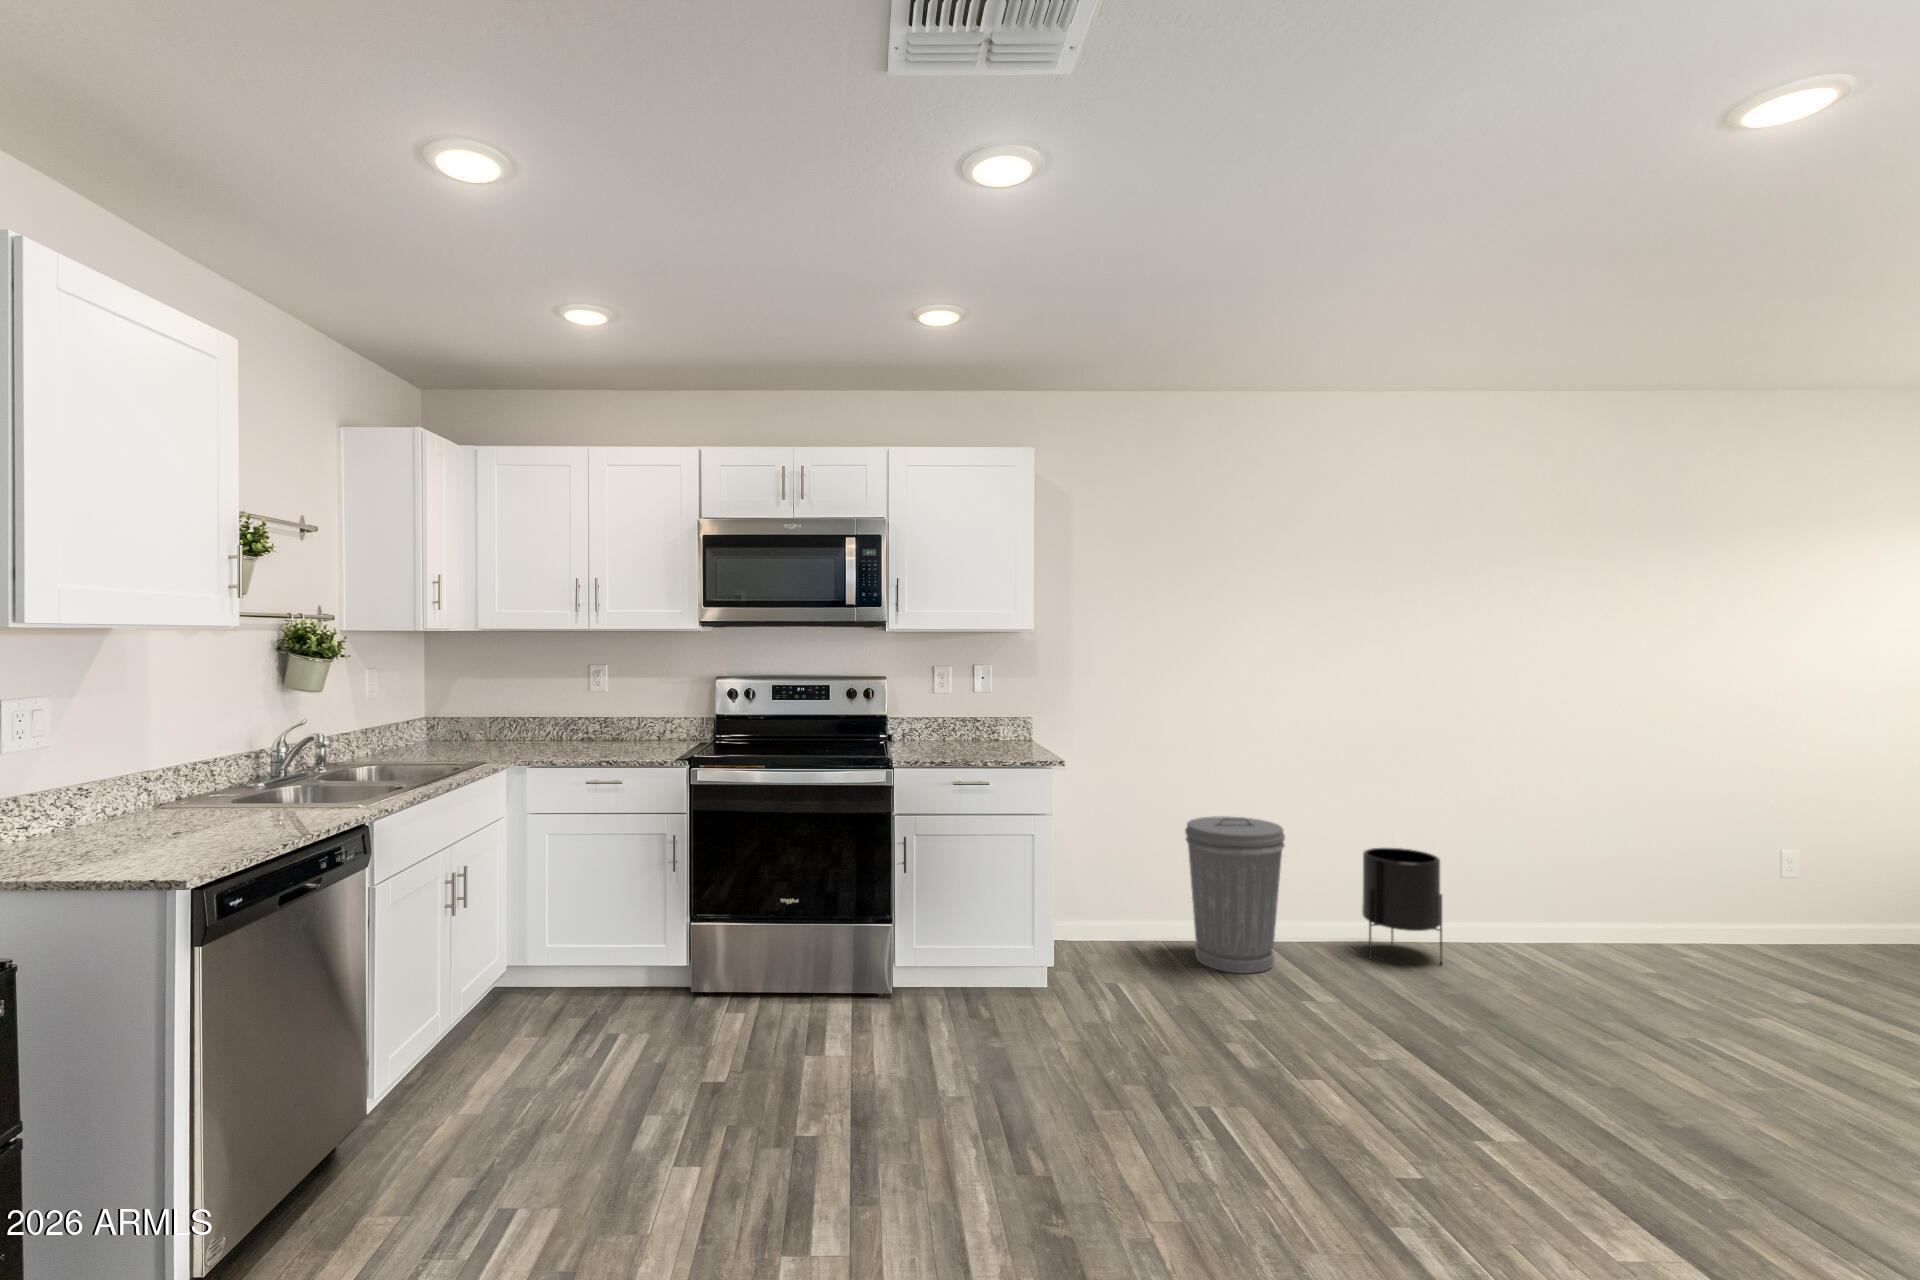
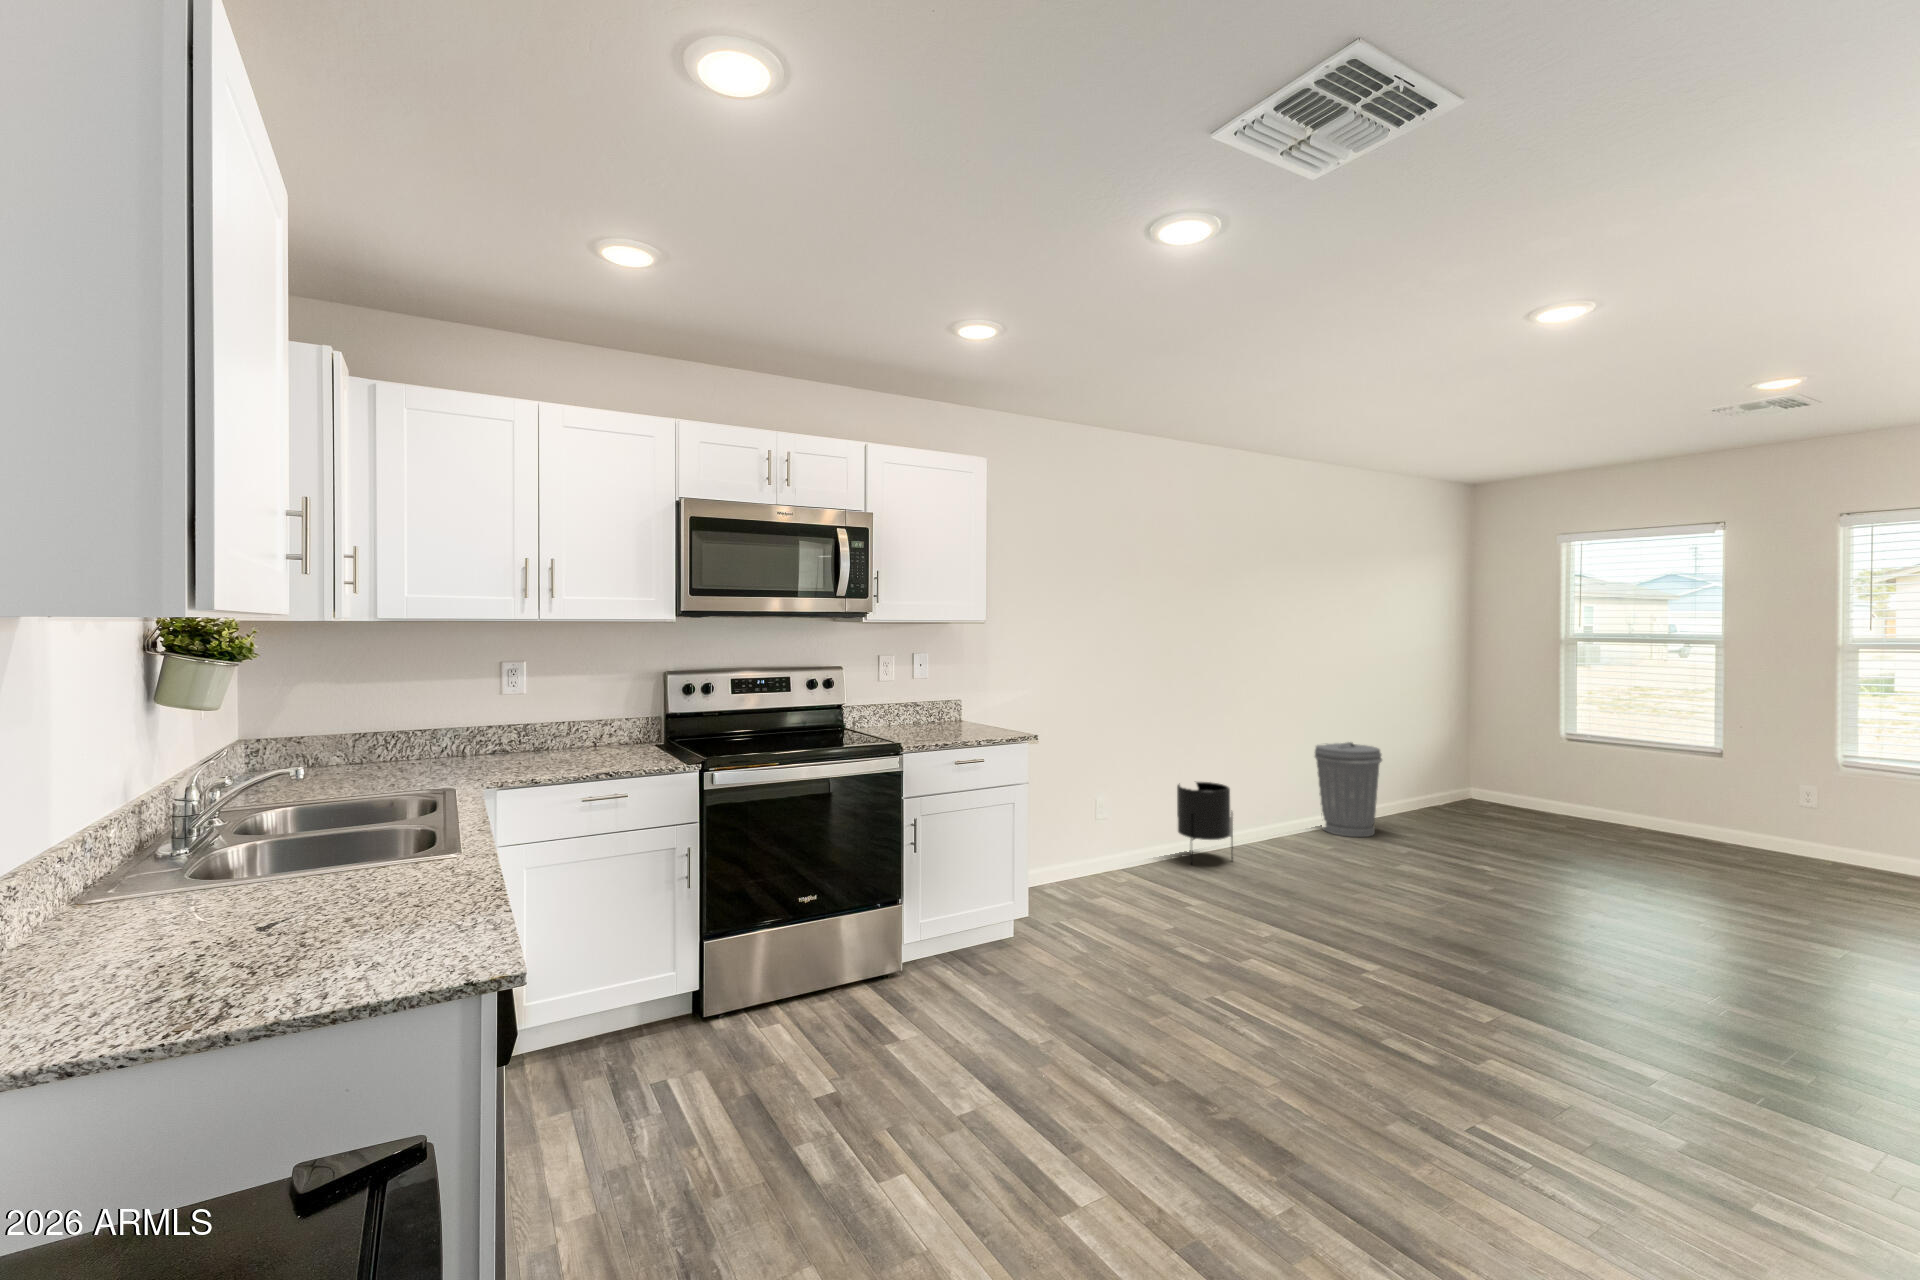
trash can: present [1185,816,1285,973] -> present [1315,742,1382,837]

